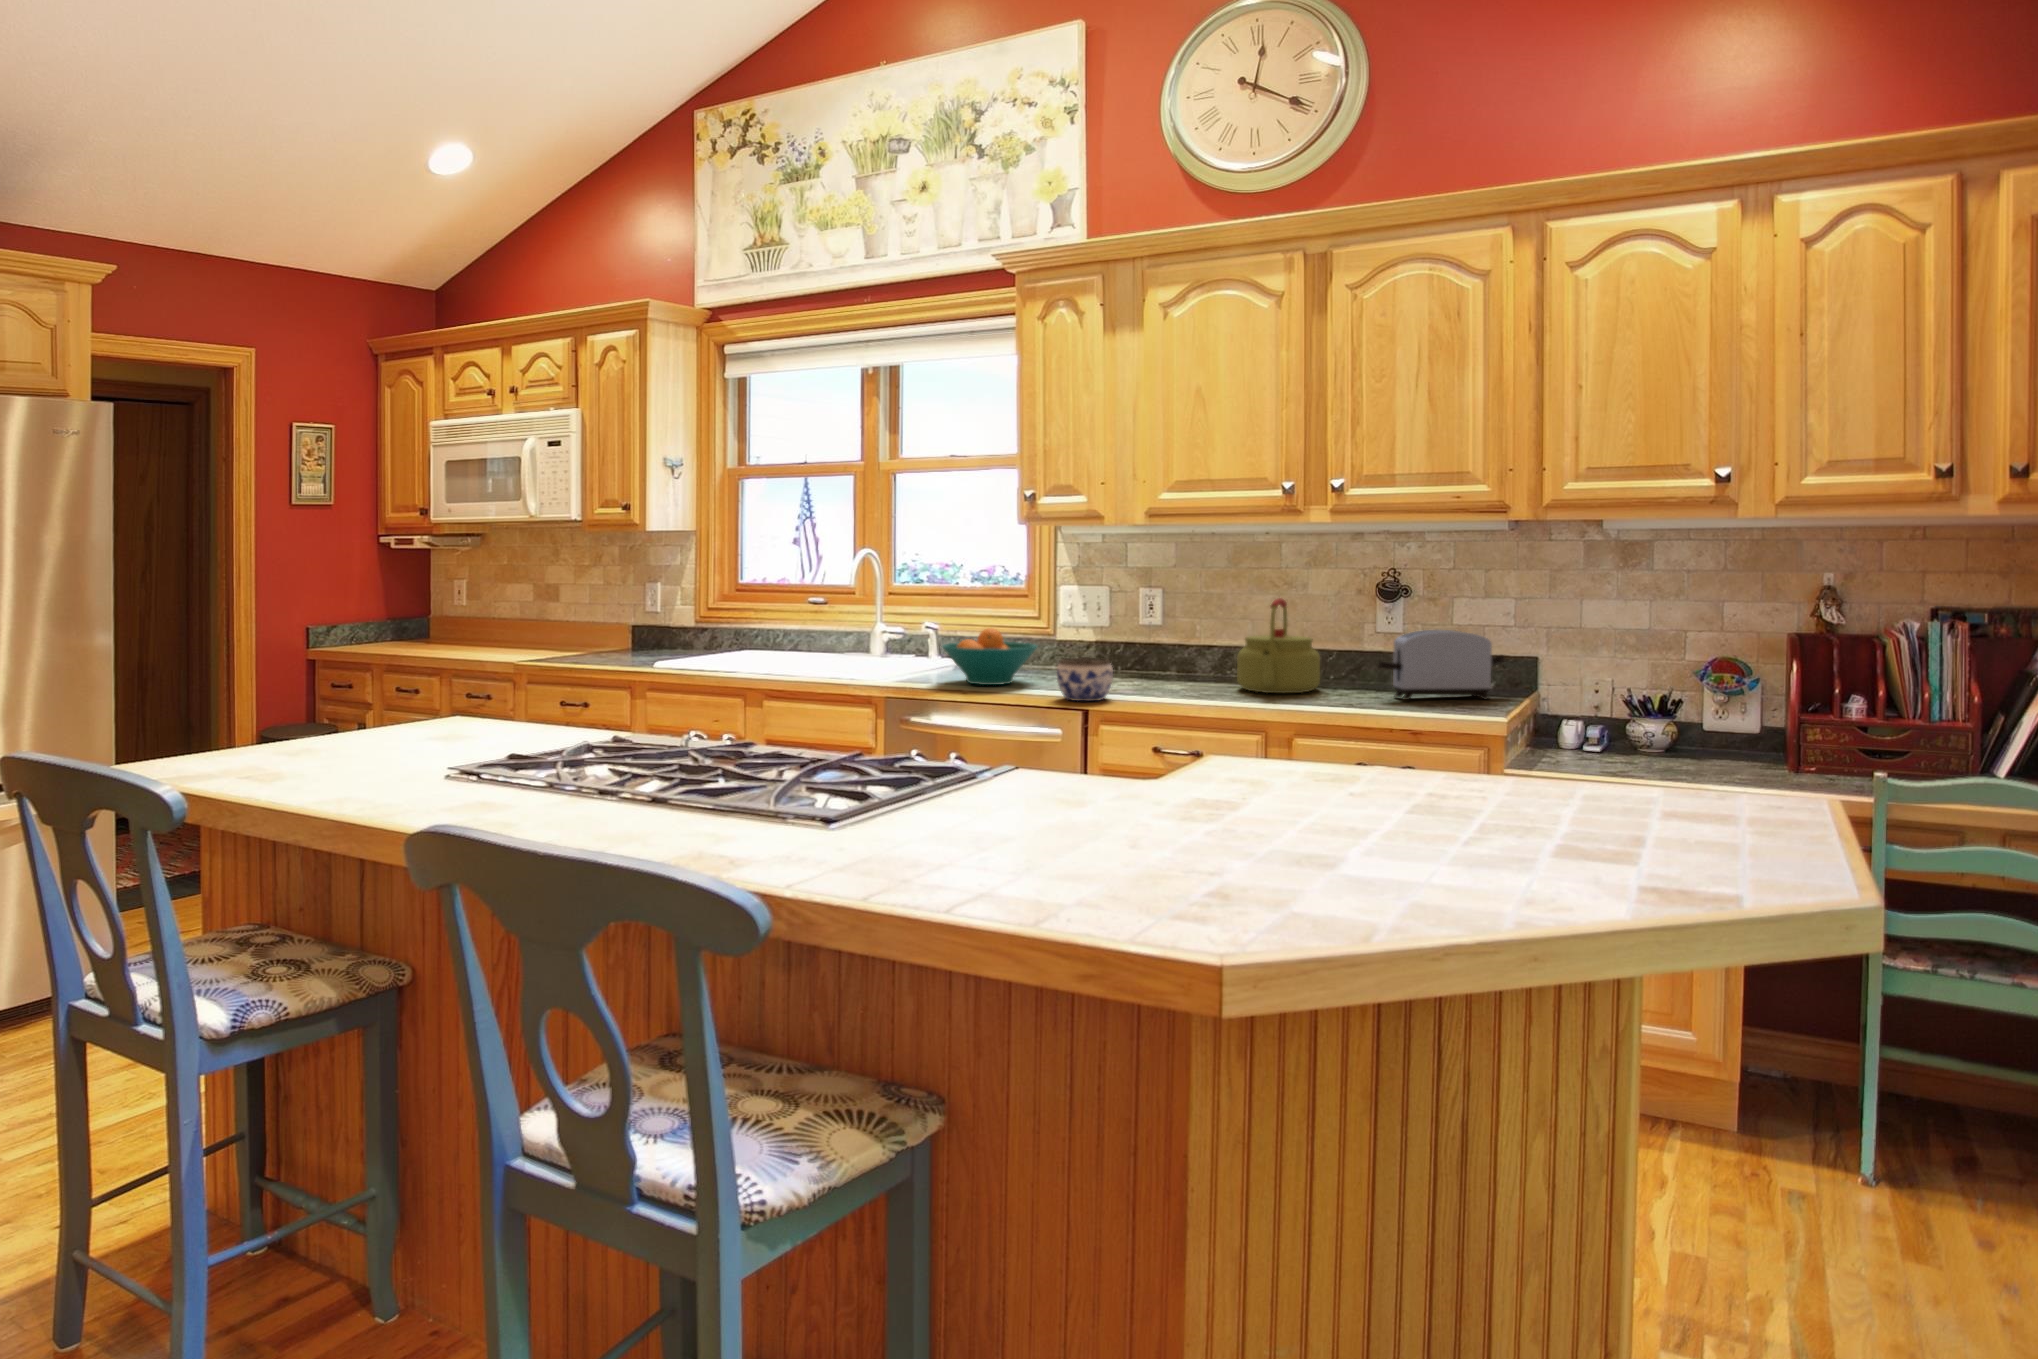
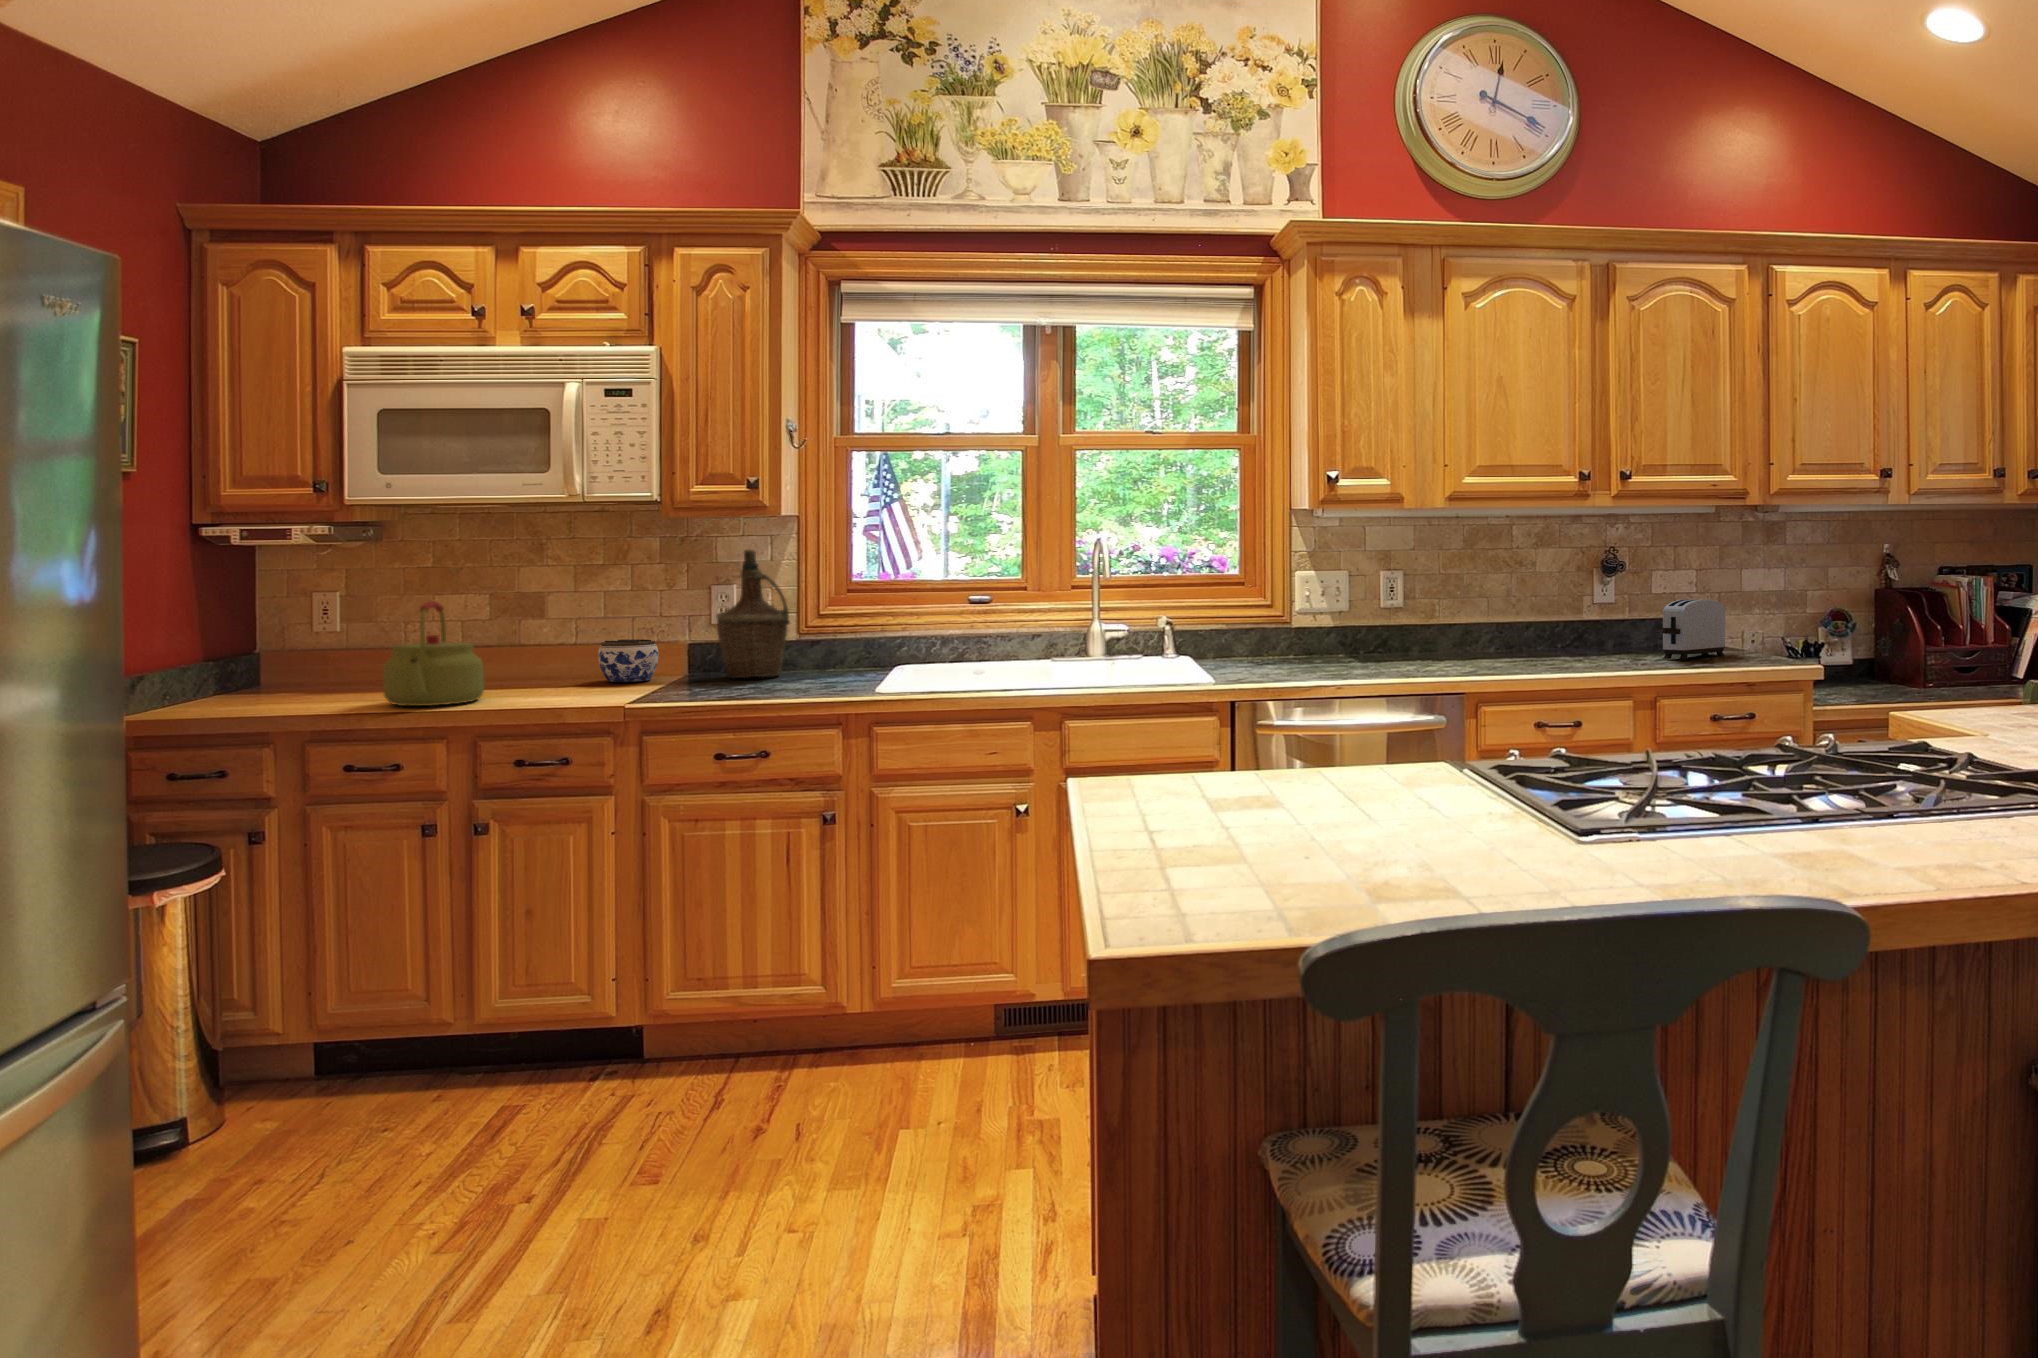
bottle: none [624,558,676,654] -> present [716,550,790,678]
kettle: present [1237,598,1320,693] -> present [383,601,484,706]
fruit bowl: present [942,628,1037,685] -> none [1255,615,1356,675]
jar: present [1056,657,1113,701] -> present [598,639,659,682]

